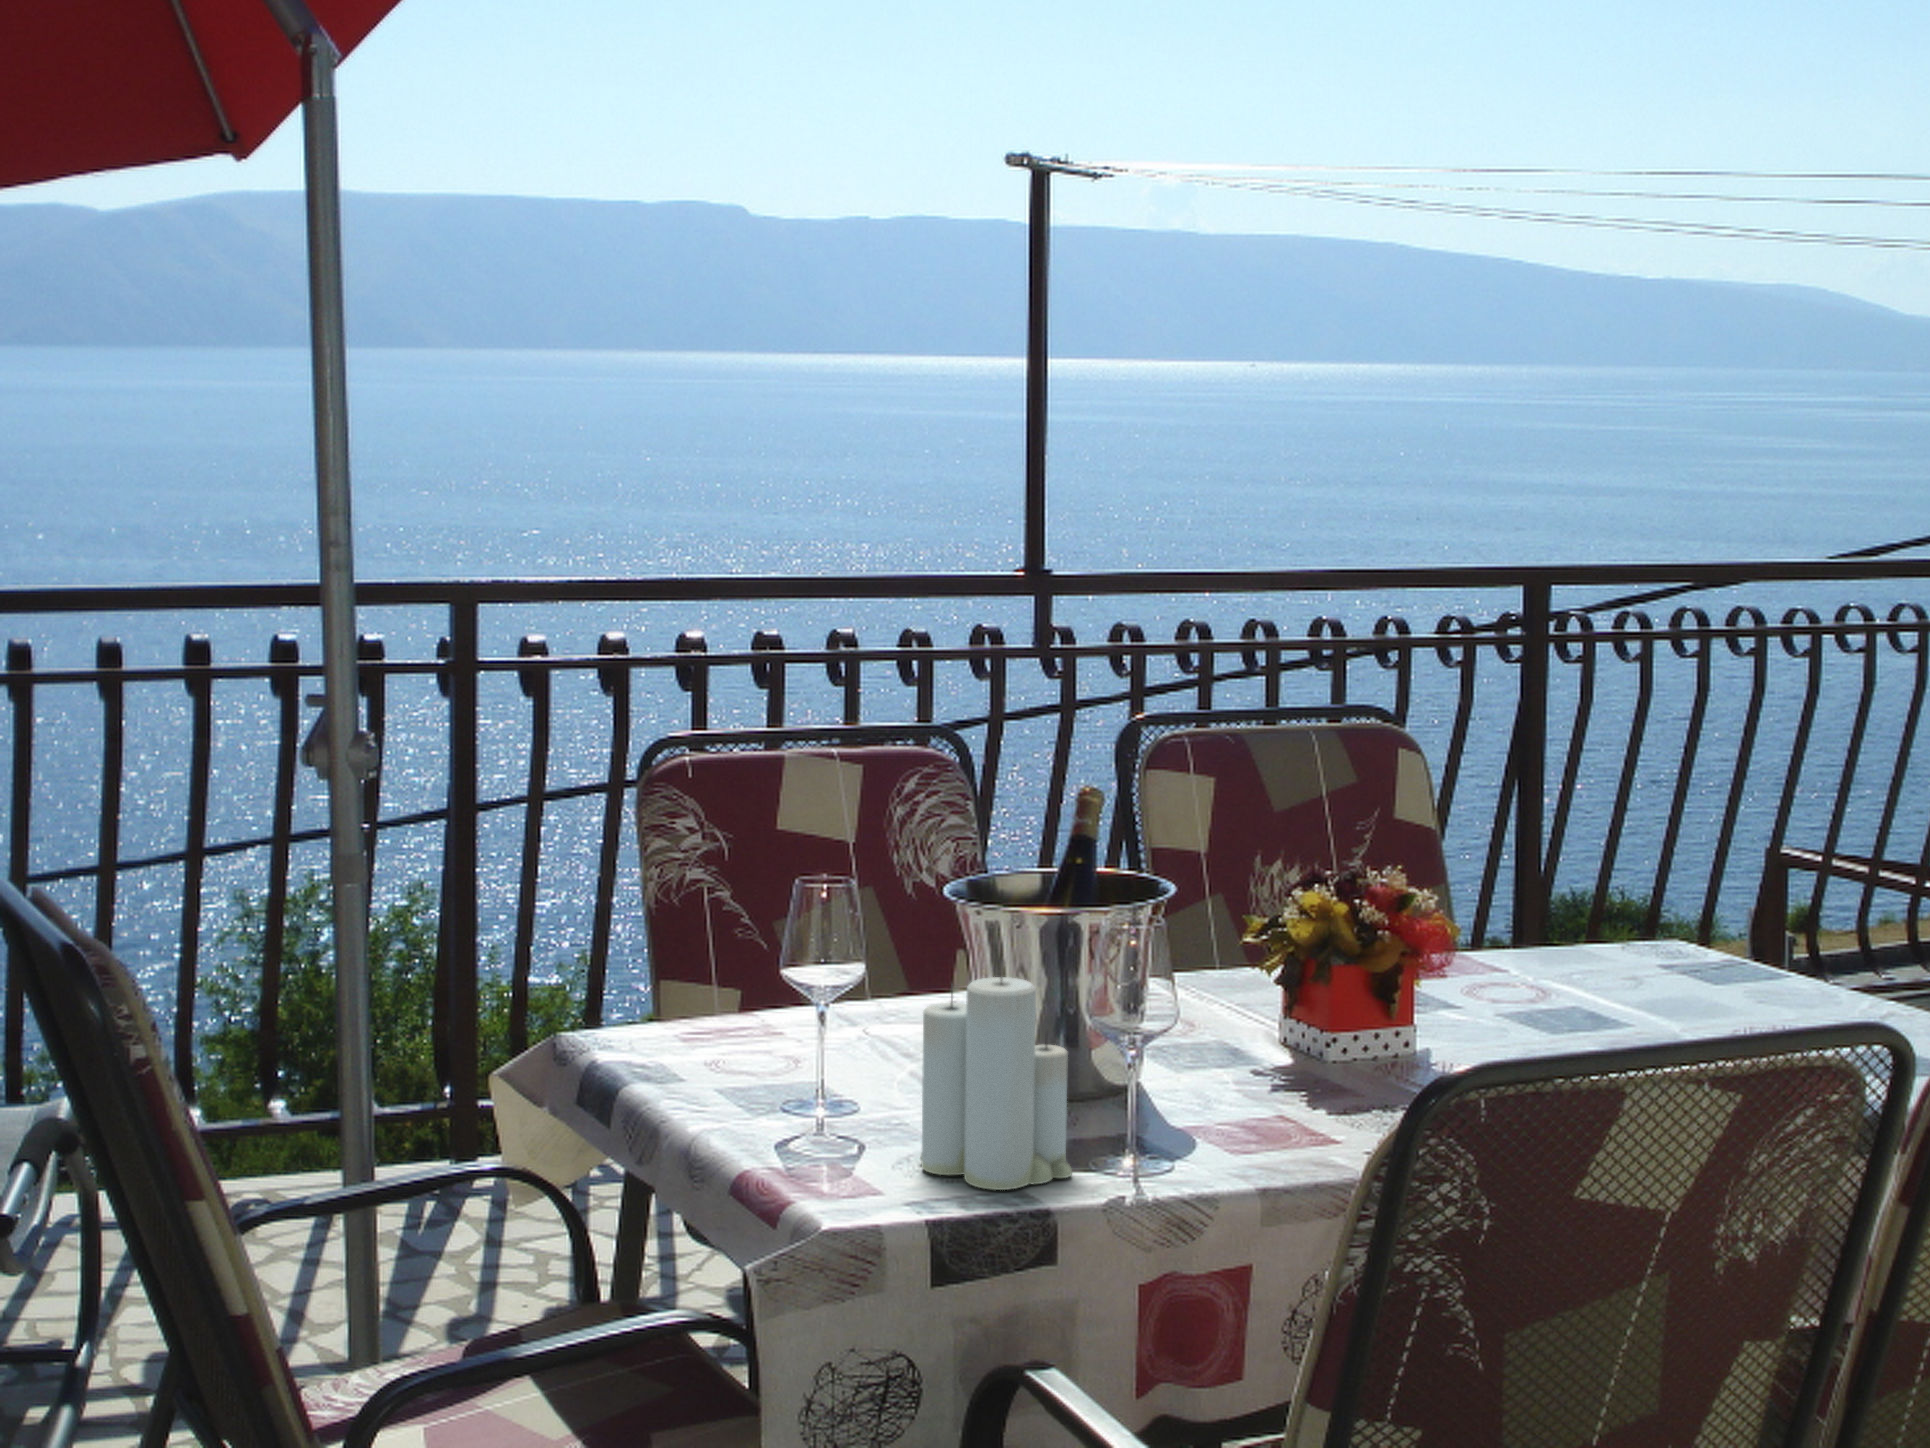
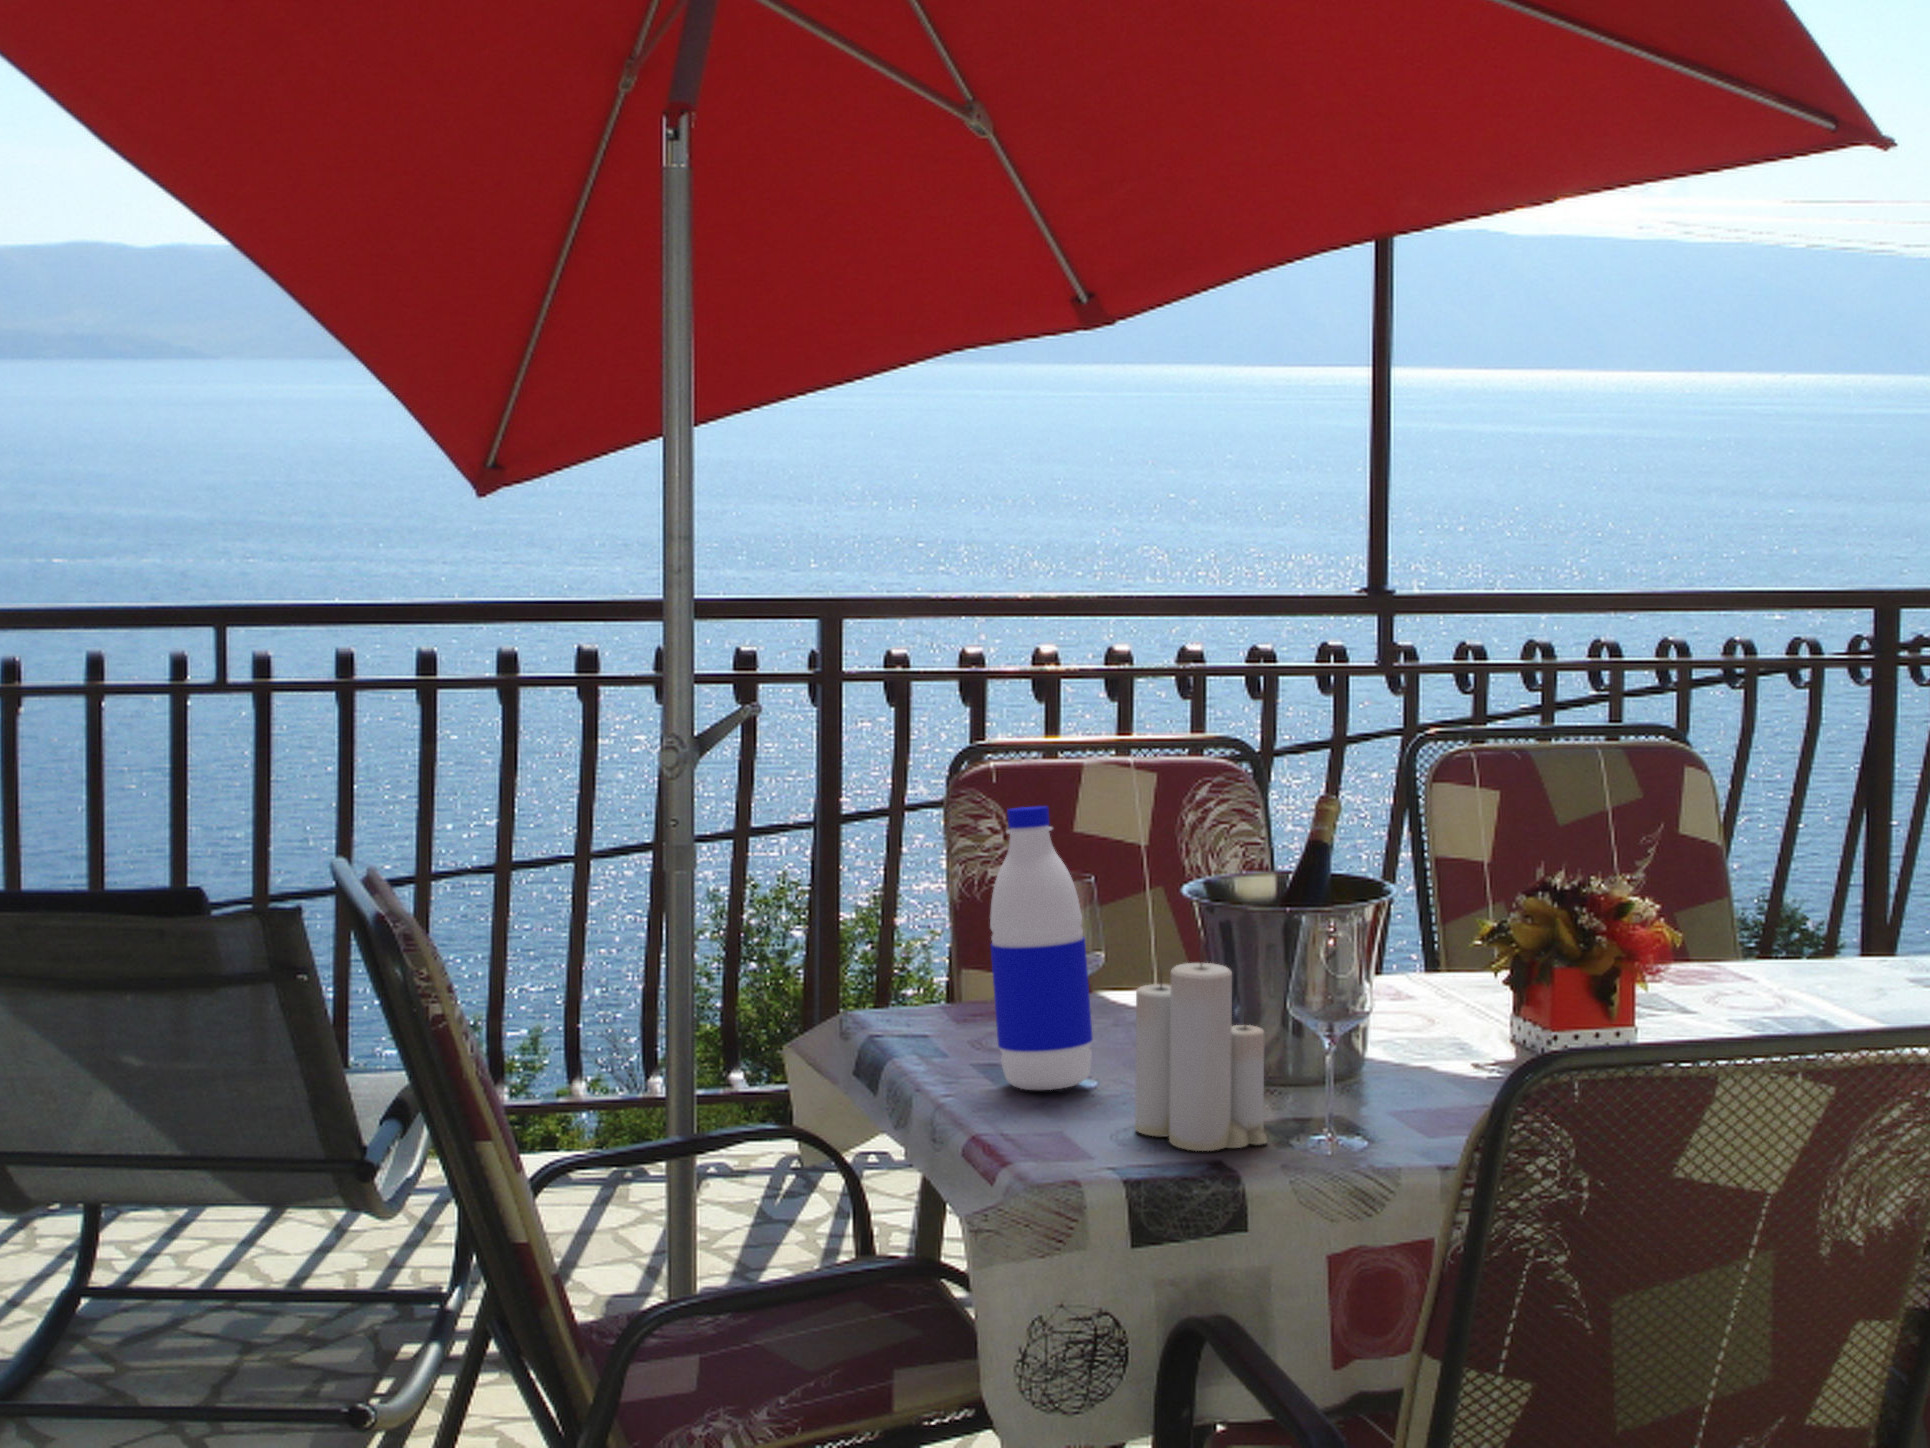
water bottle: none [740,804,857,1128] -> present [990,806,1093,1090]

